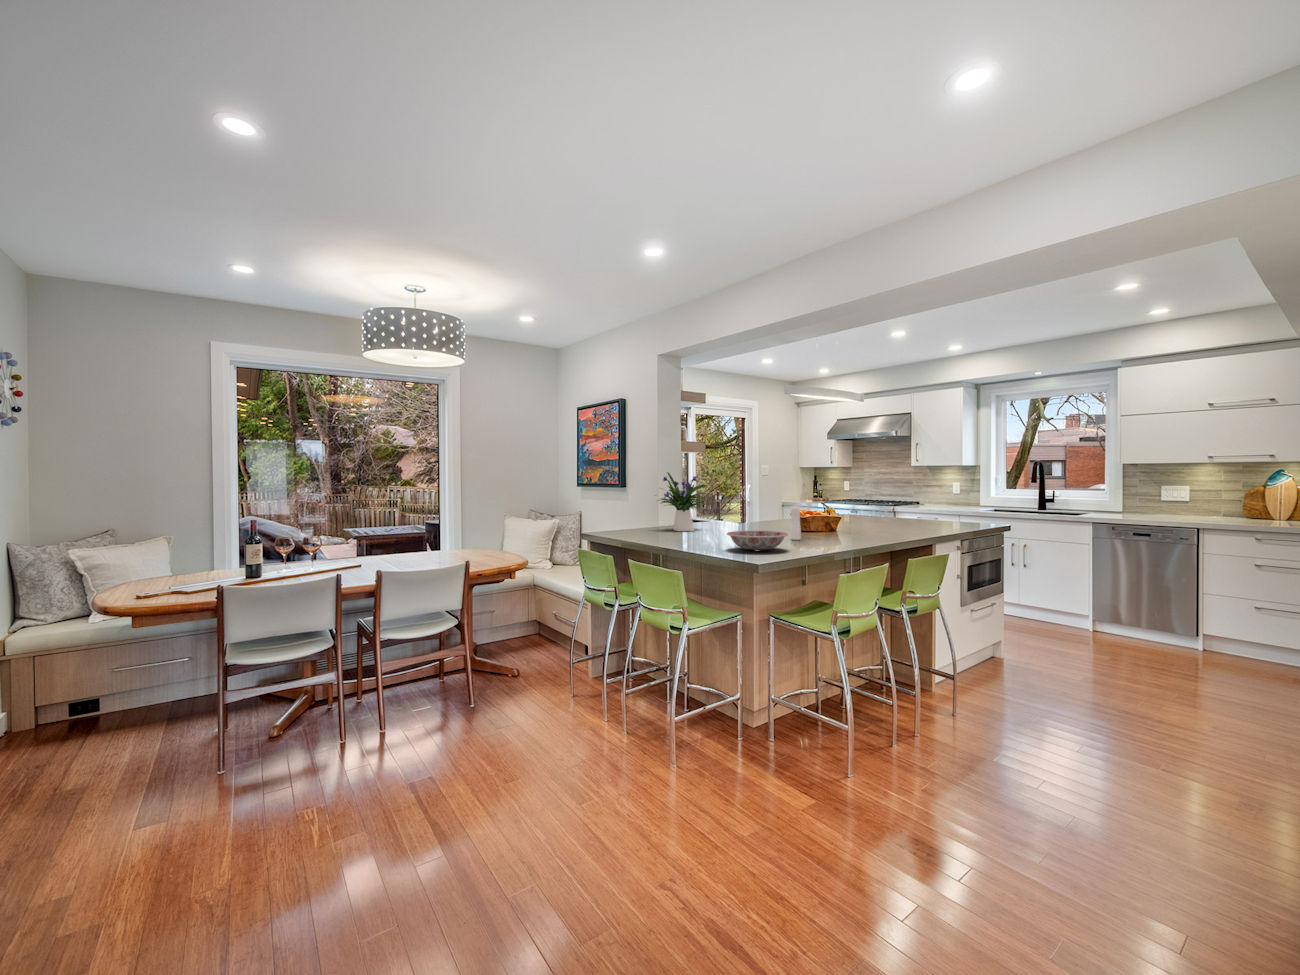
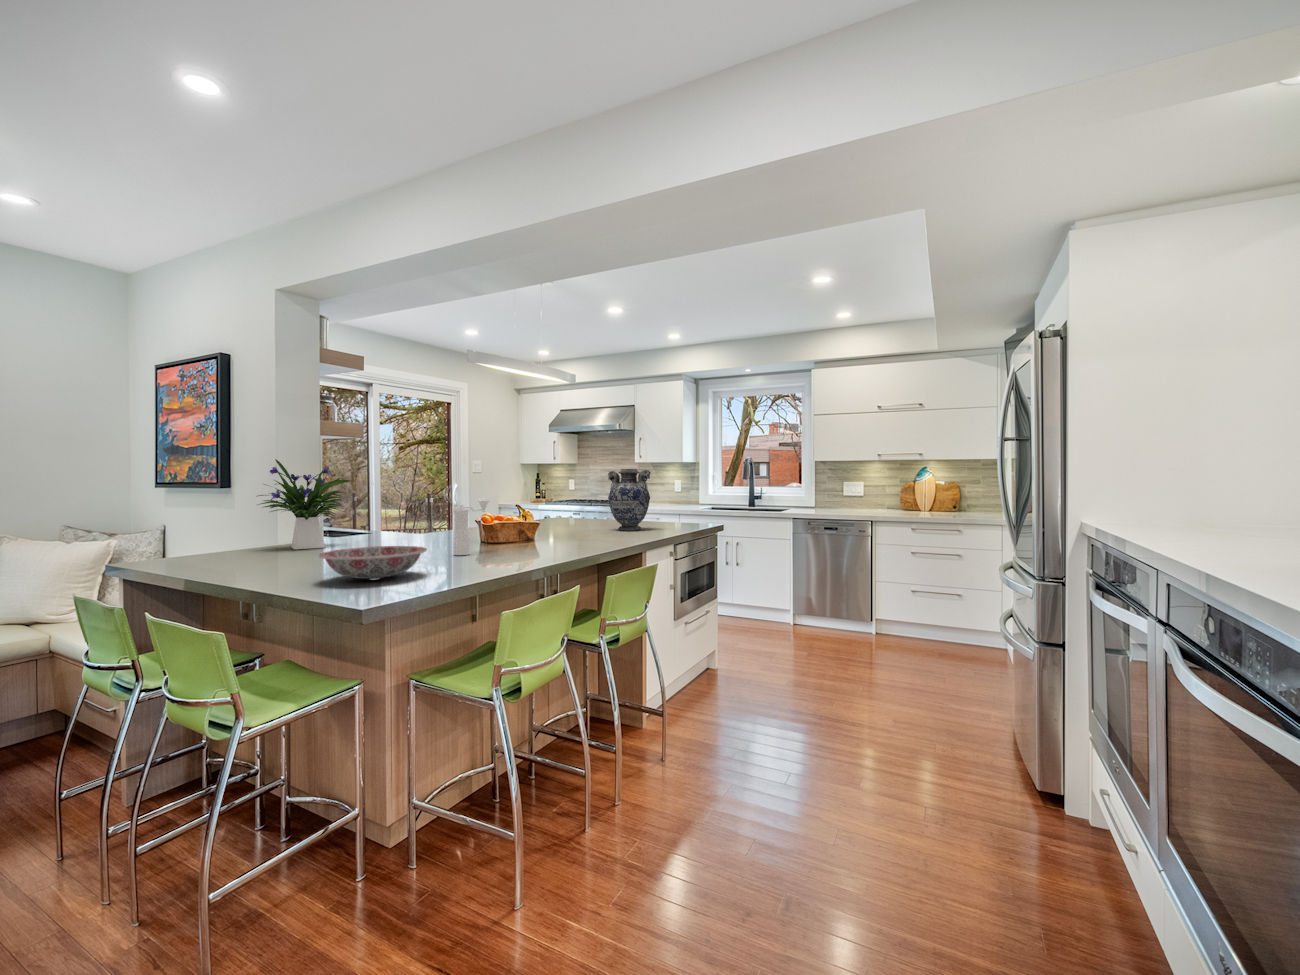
vase: none [897,477,938,528] -> present [608,469,650,531]

